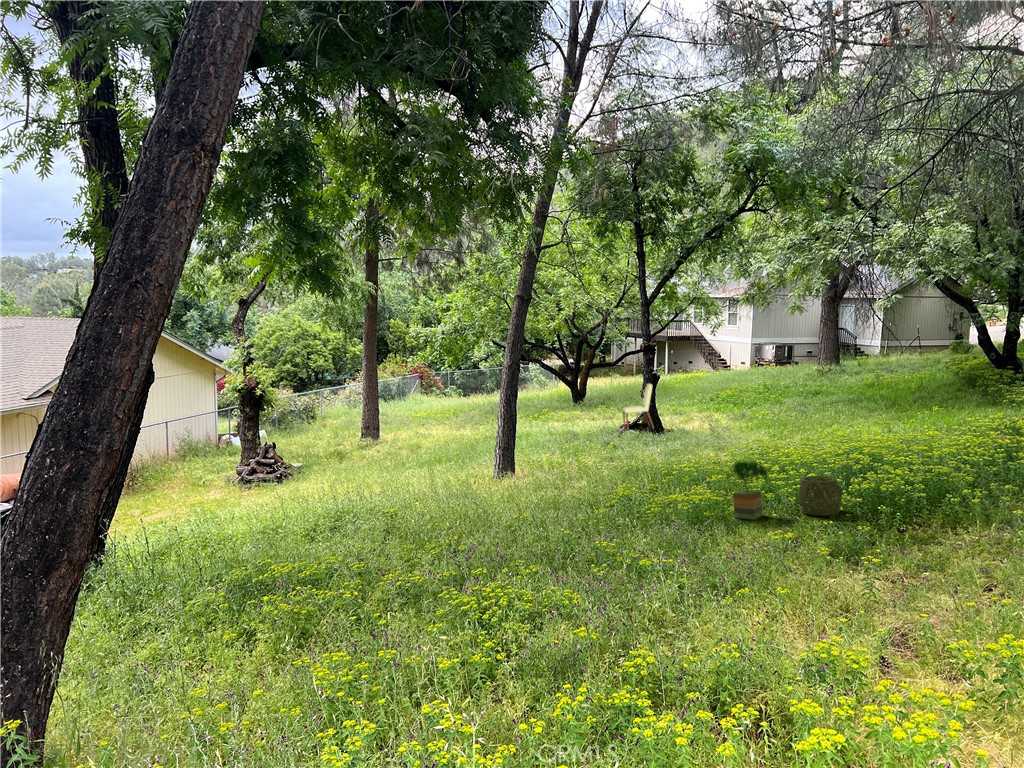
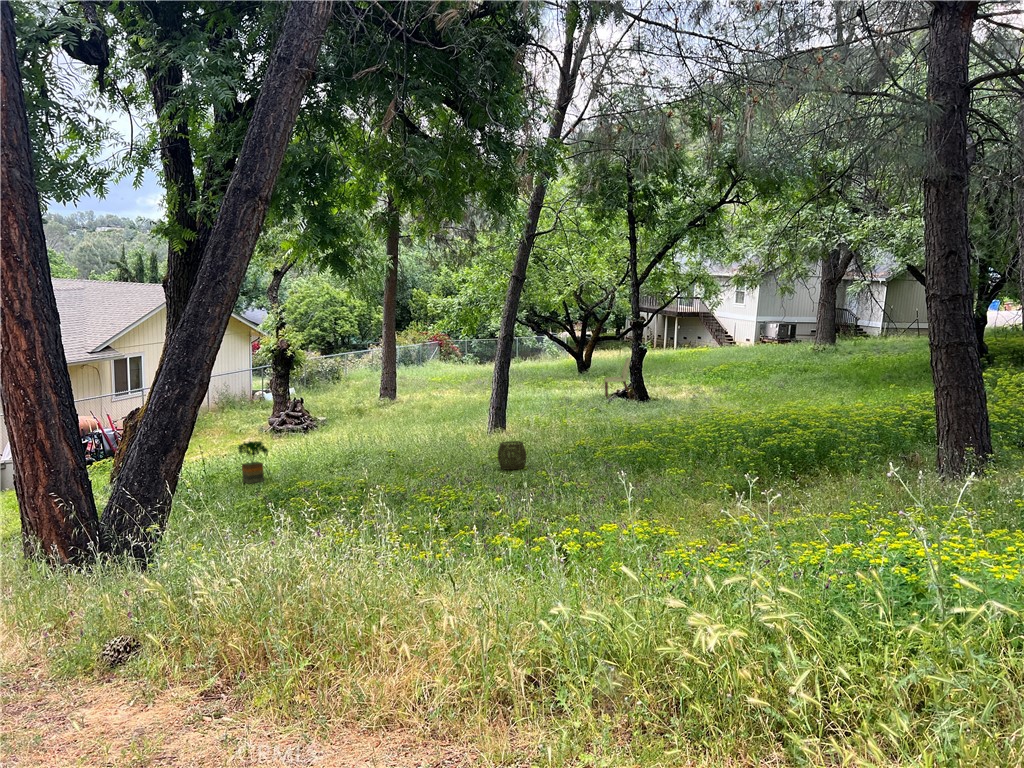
potted tree: present [726,461,769,520] -> present [238,441,268,483]
woven basket: present [798,476,842,516] -> present [498,441,527,470]

